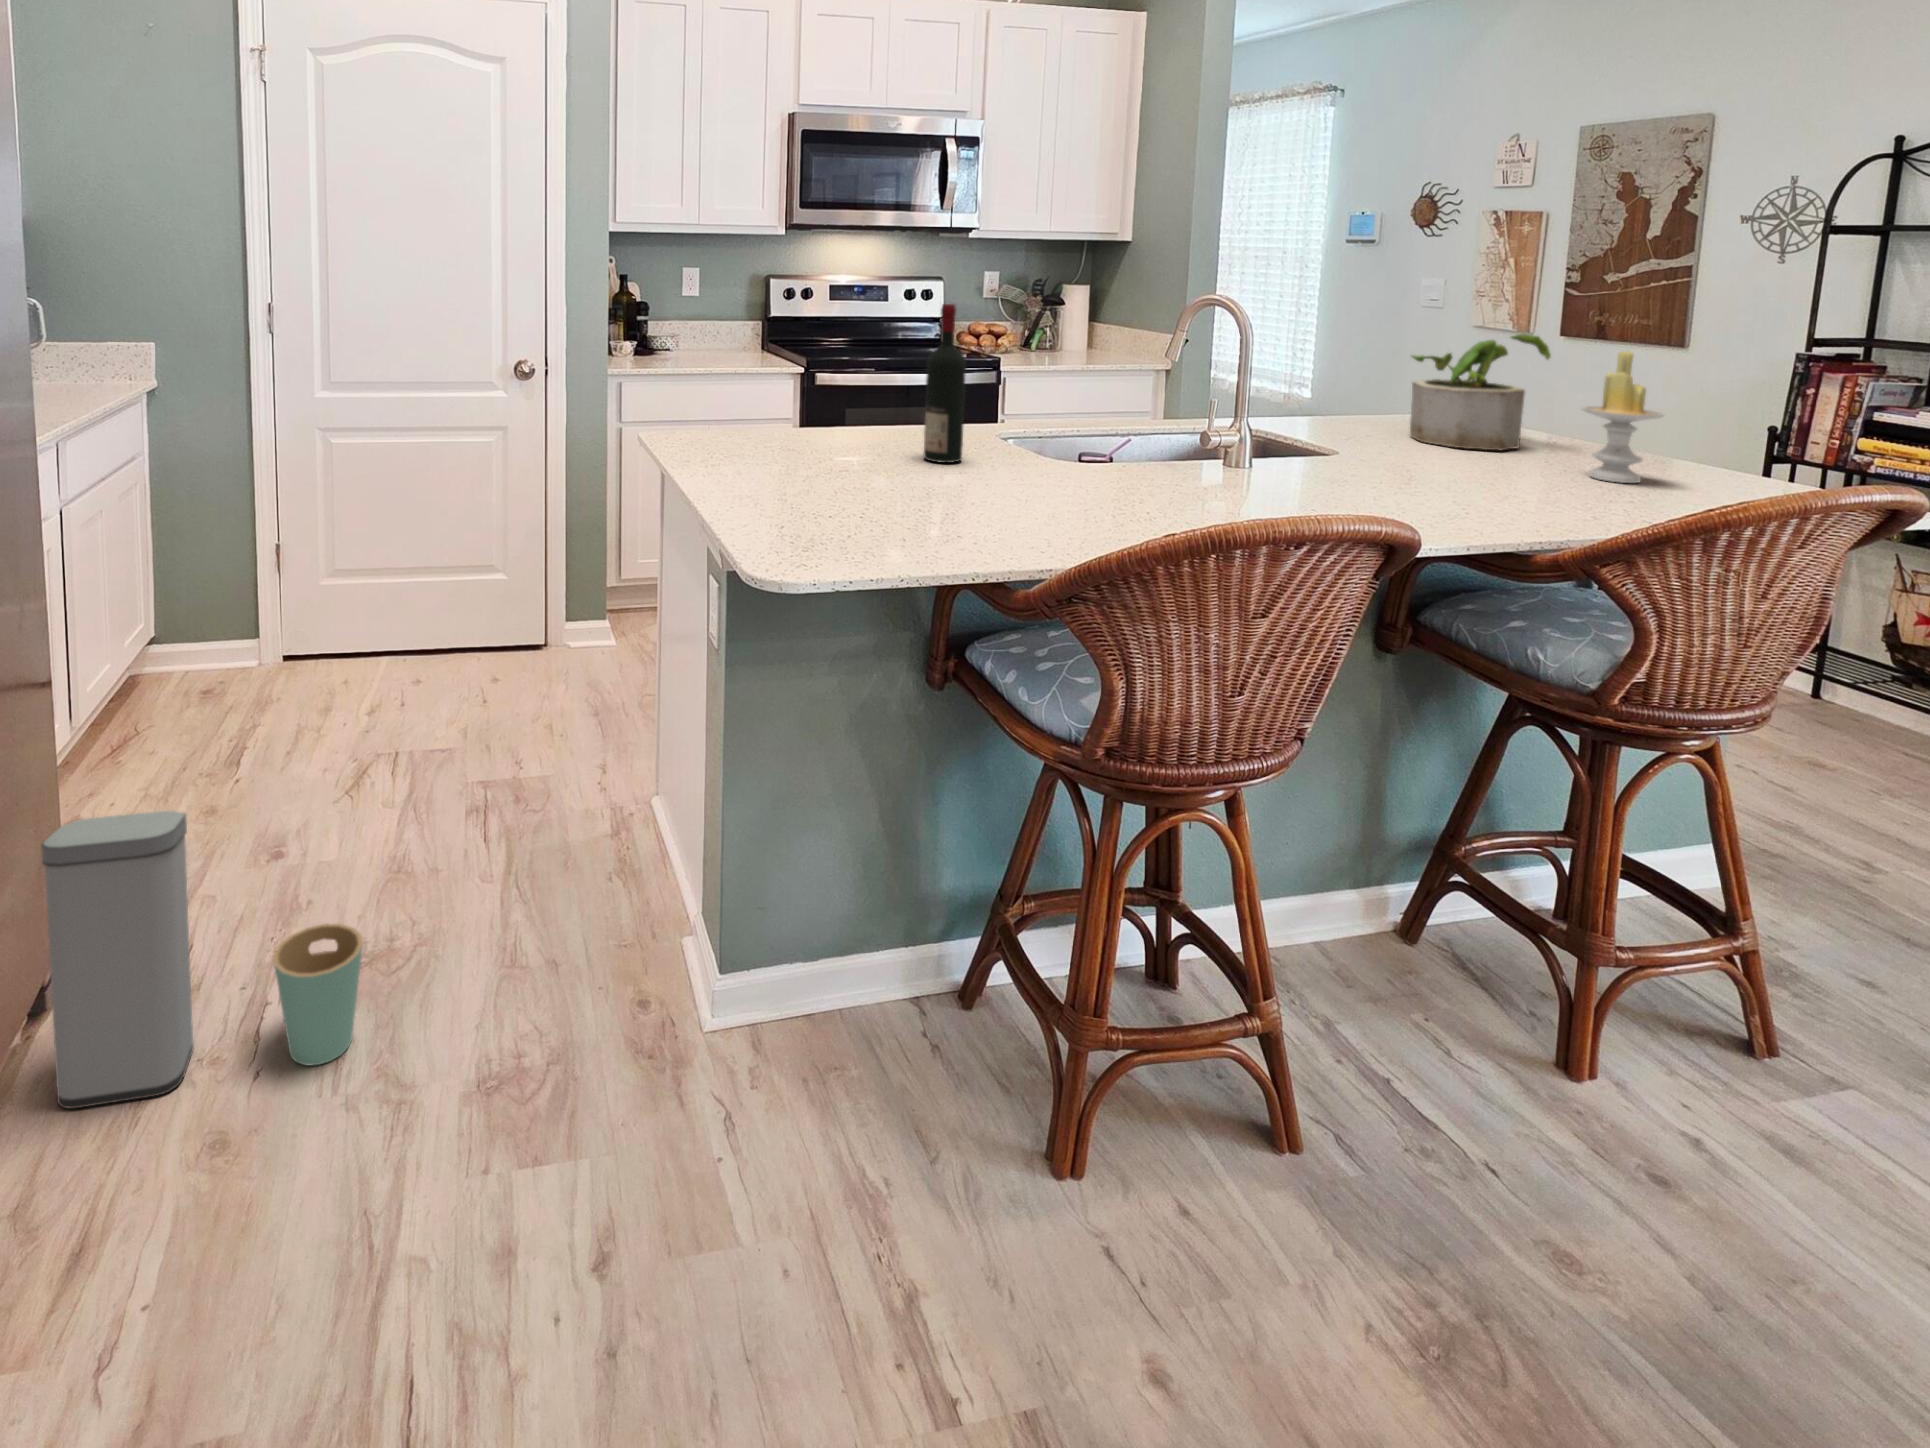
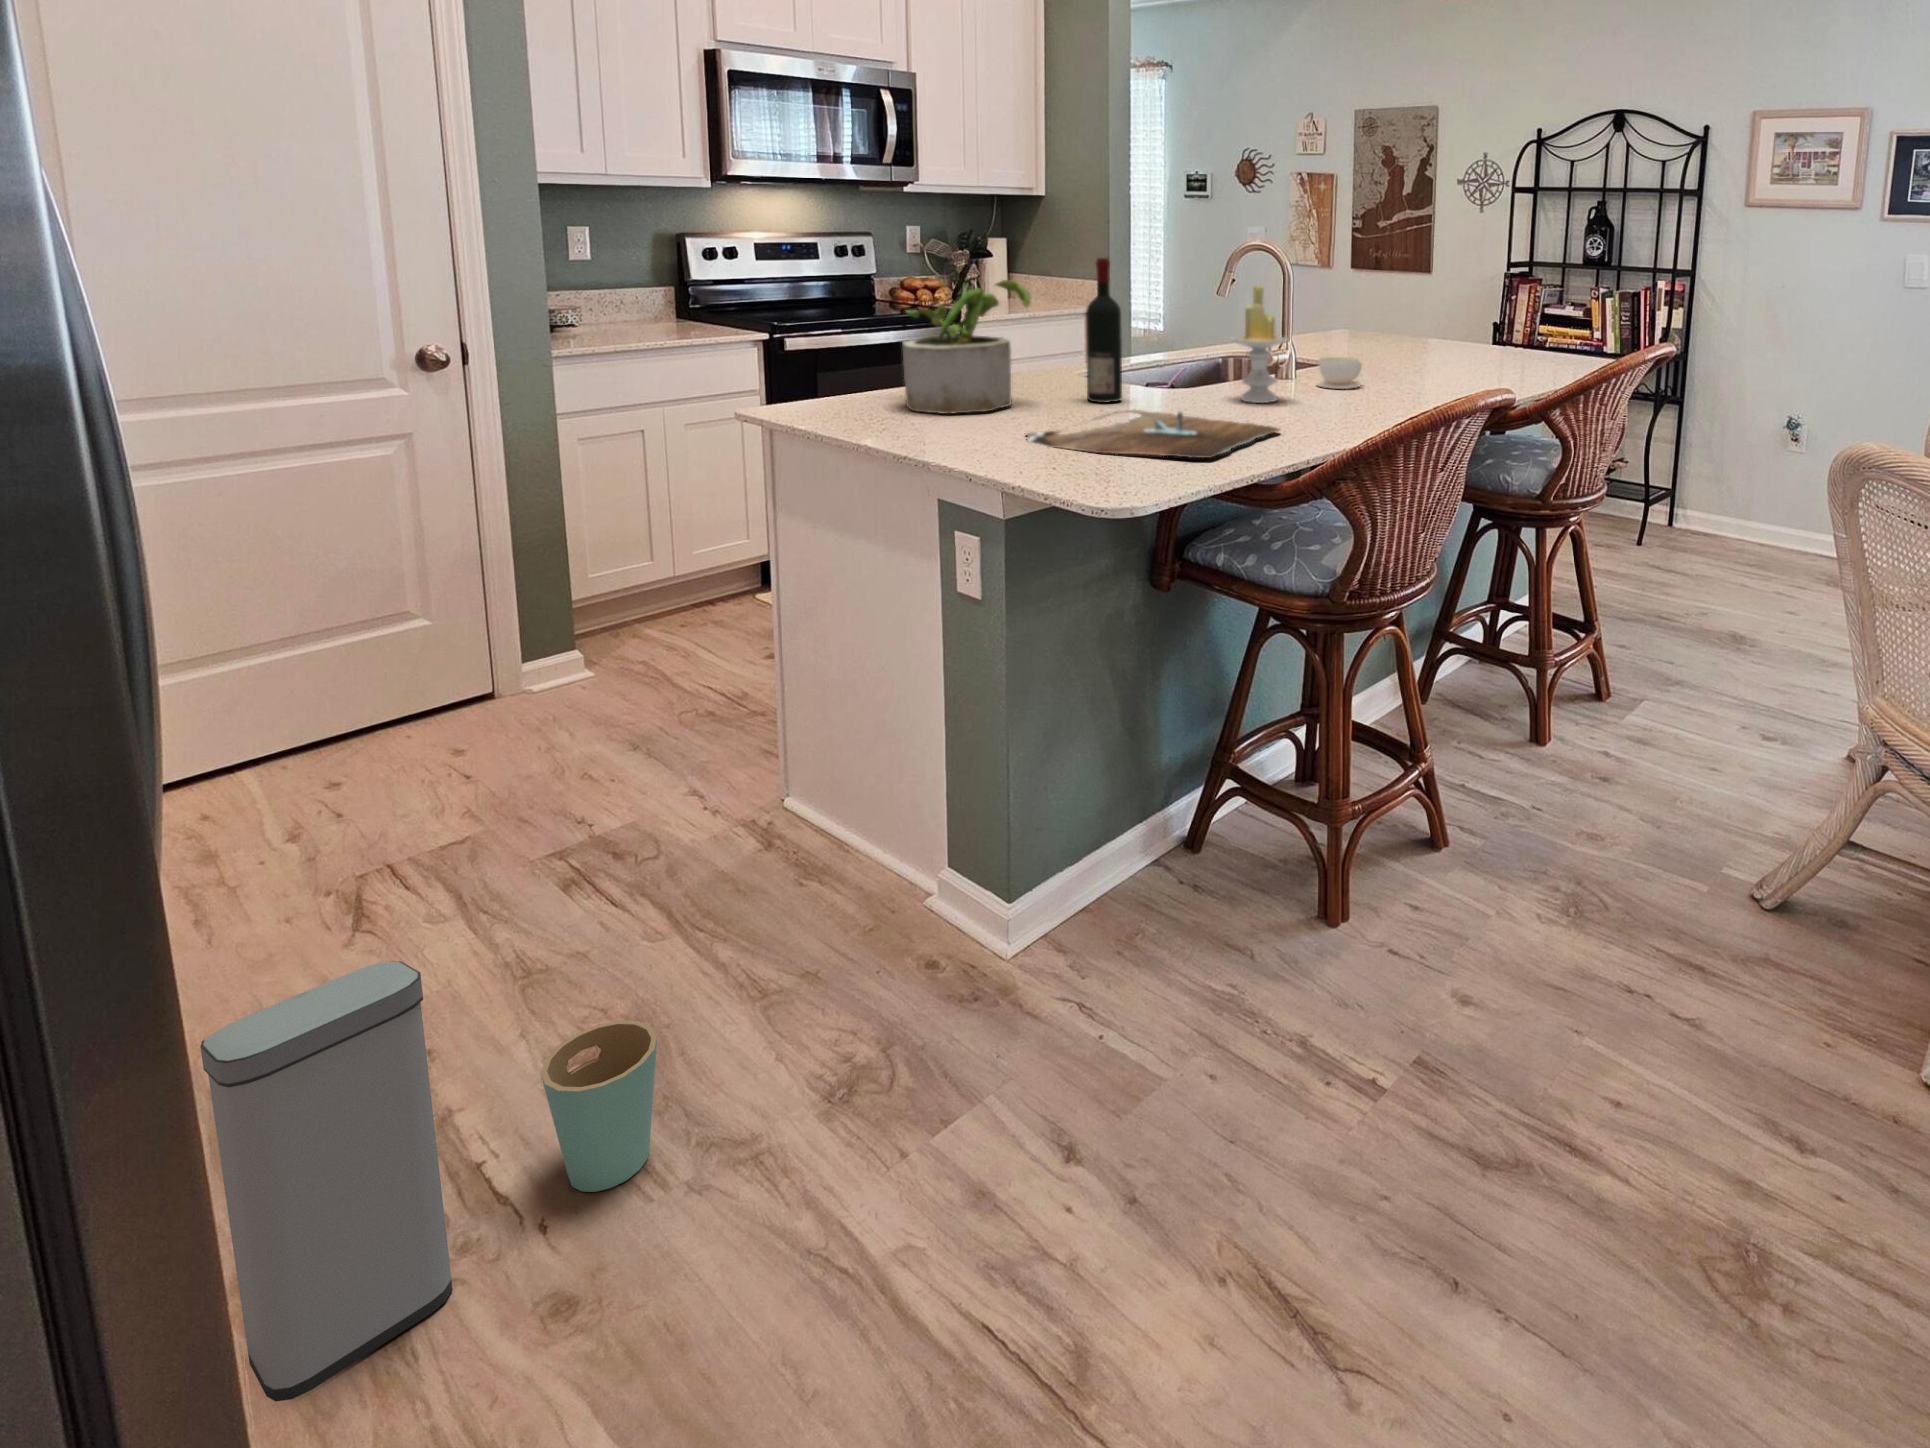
potted plant: present [1410,334,1551,450] -> present [902,280,1031,414]
candle: present [1582,351,1664,483] -> present [1231,285,1288,403]
coffee cup: none [1240,441,1313,486] -> present [1317,357,1362,389]
cutting board: none [771,473,1063,544] -> present [1027,410,1280,458]

